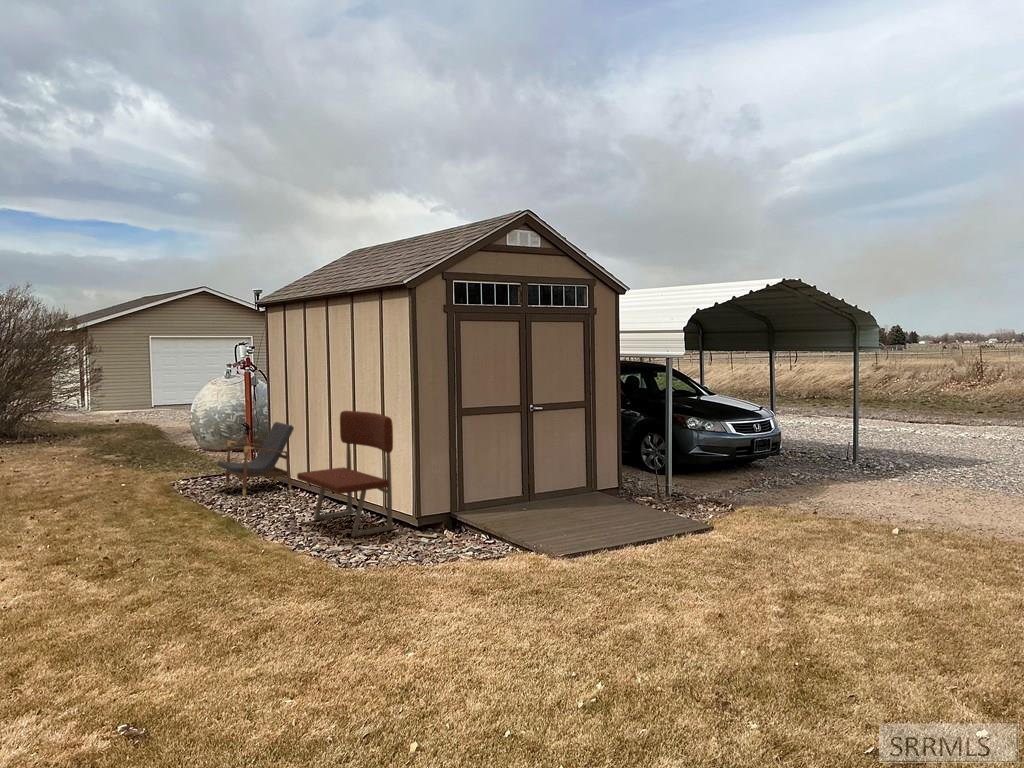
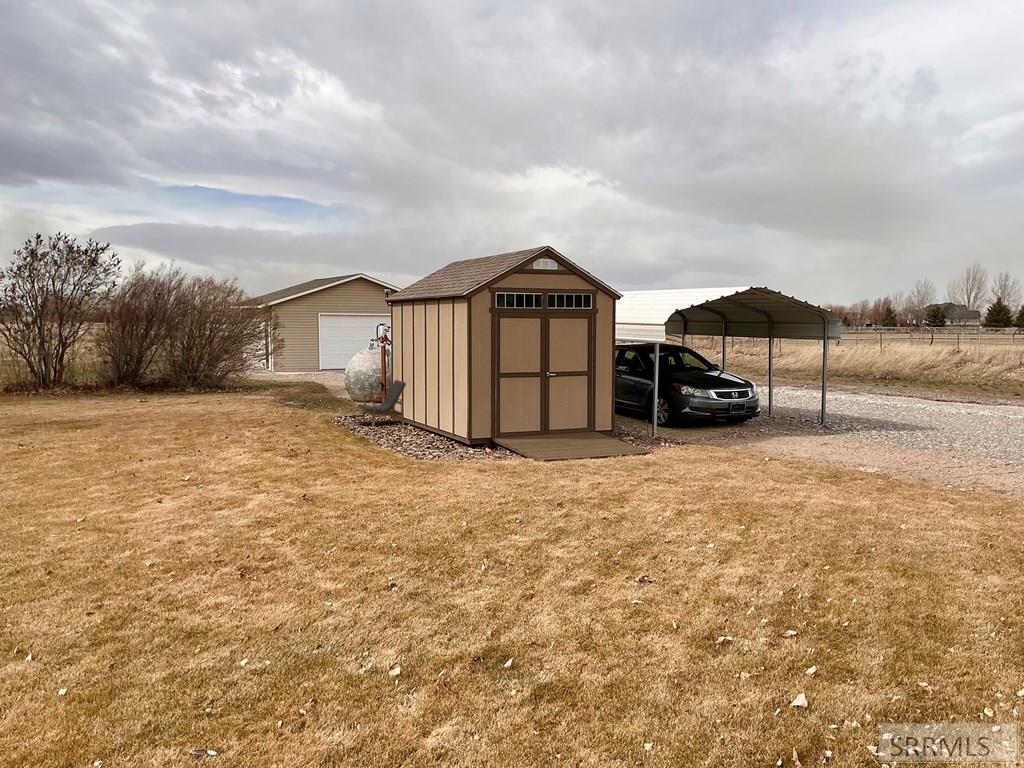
bench: present [297,411,394,537] -> none [401,372,456,448]

